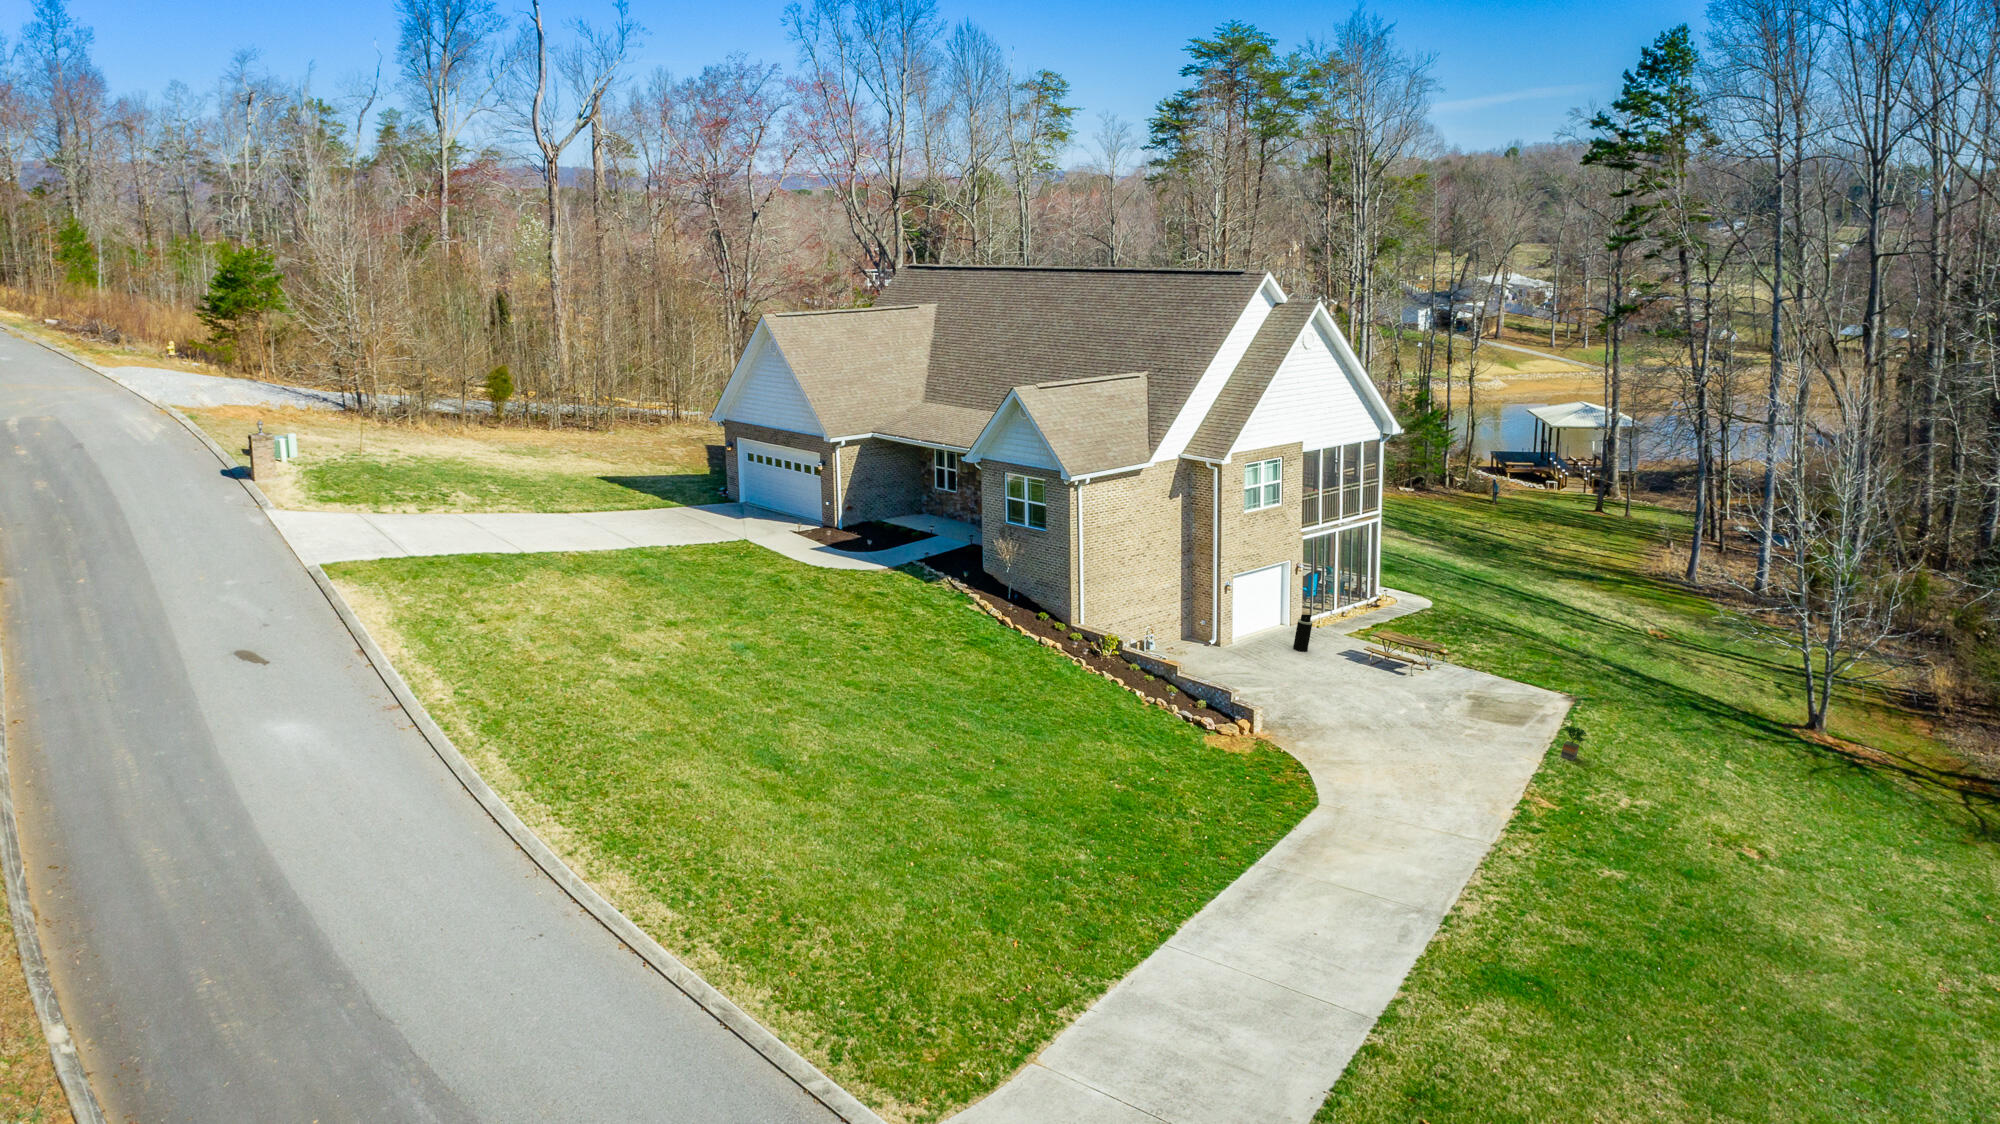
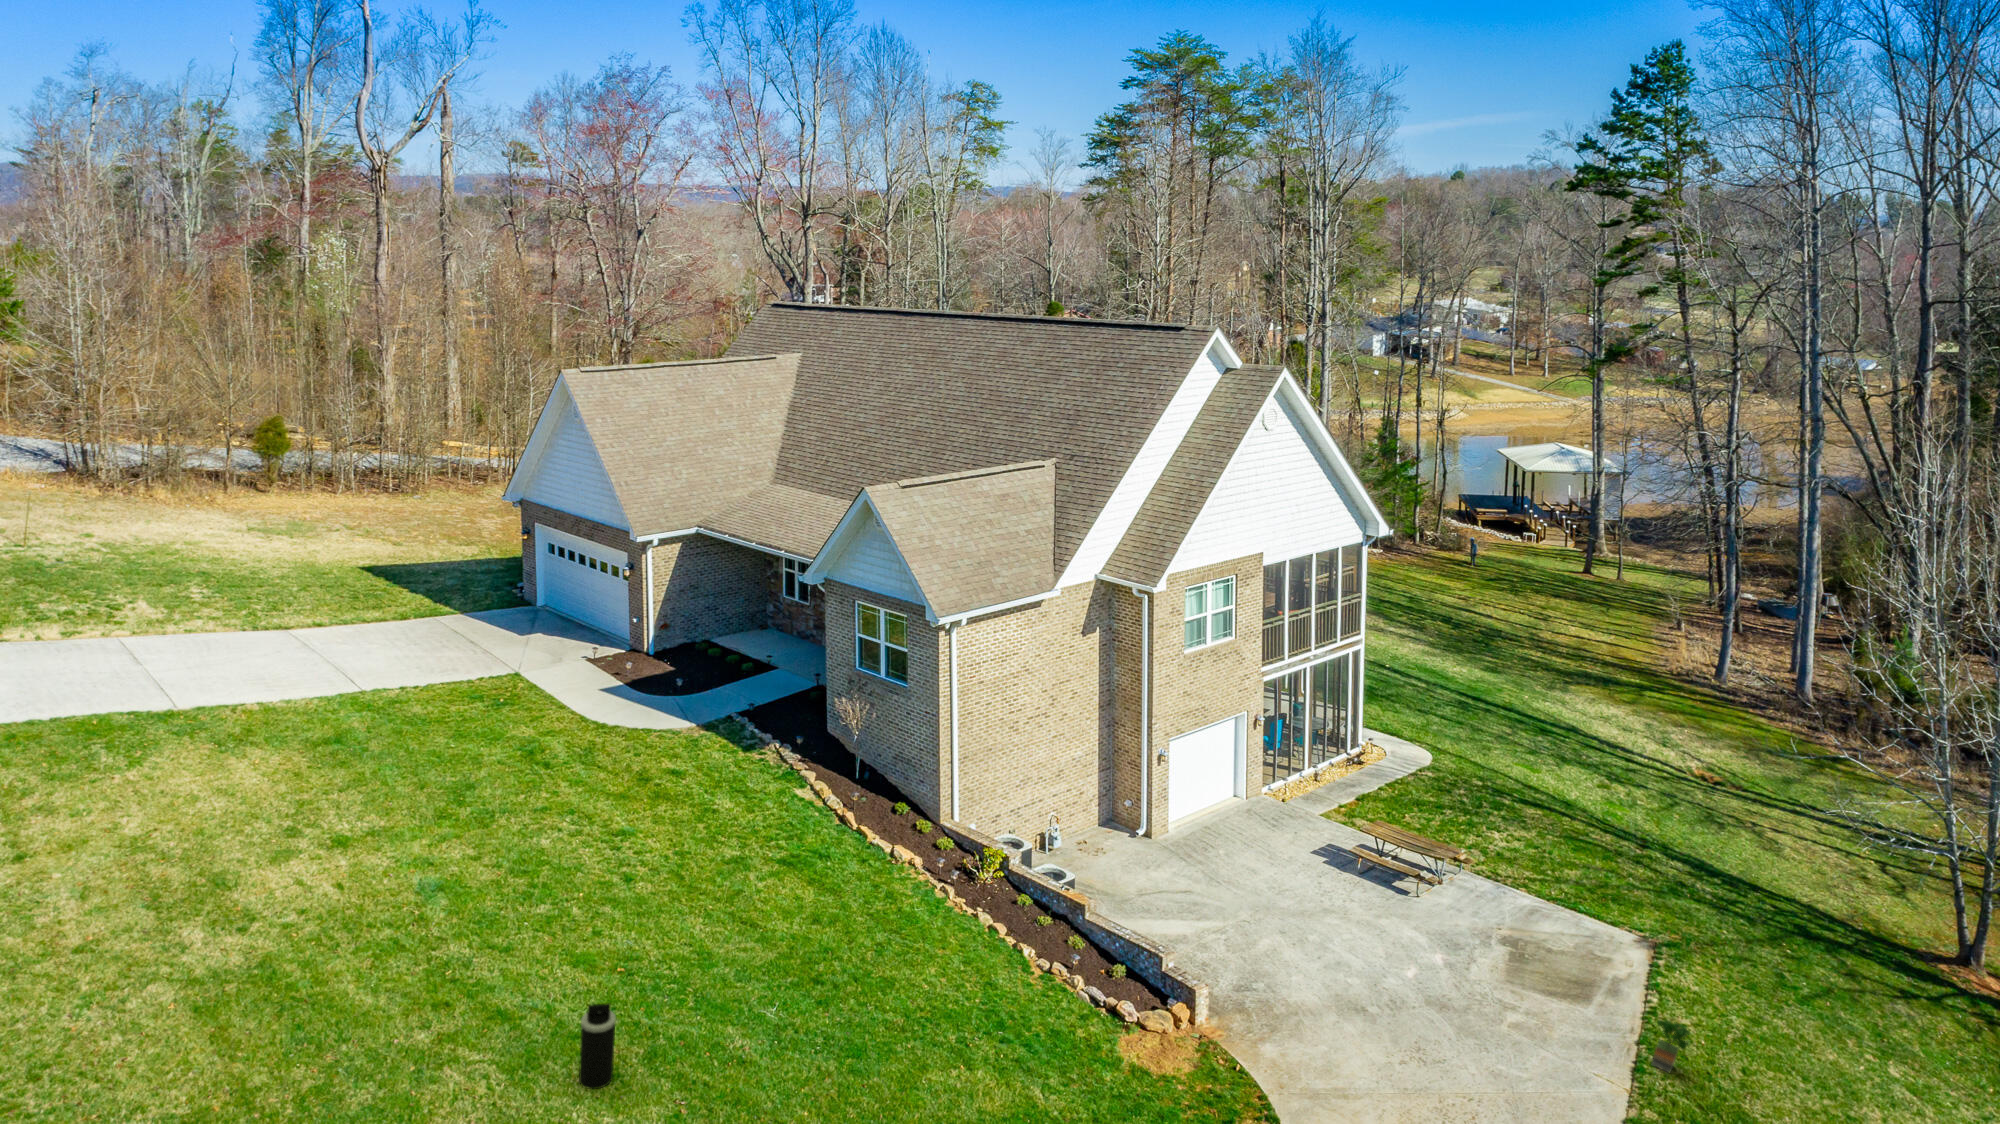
trash can: present [1293,614,1313,652] -> present [579,1003,616,1089]

